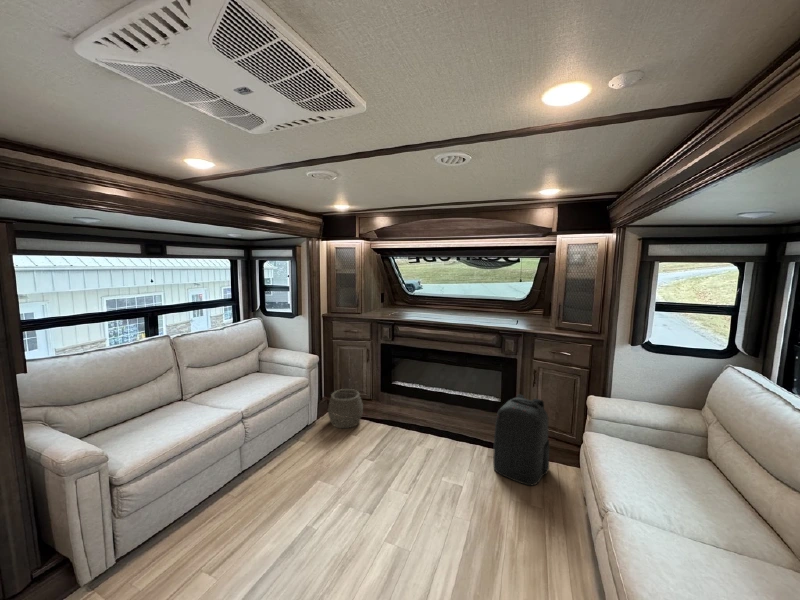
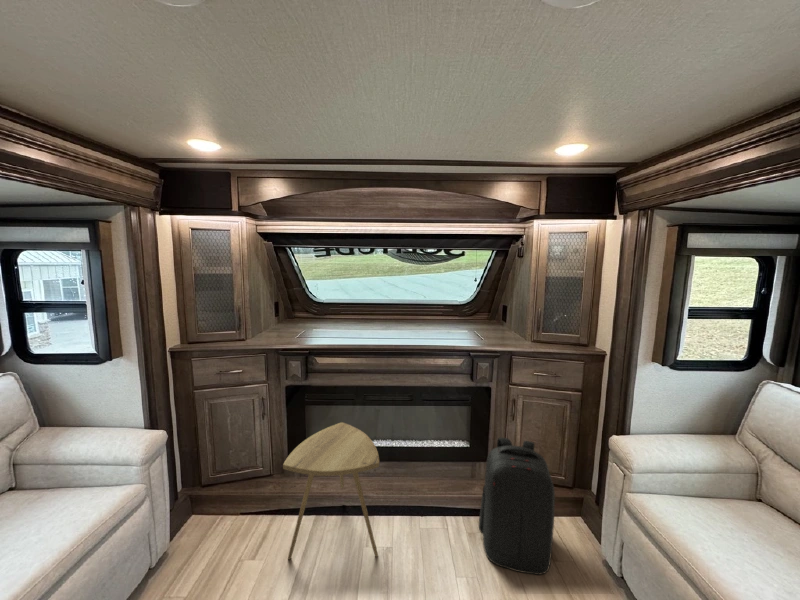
side table: none [372,371,427,451] -> present [283,422,379,559]
woven basket: present [328,389,363,428] -> none [193,470,261,552]

